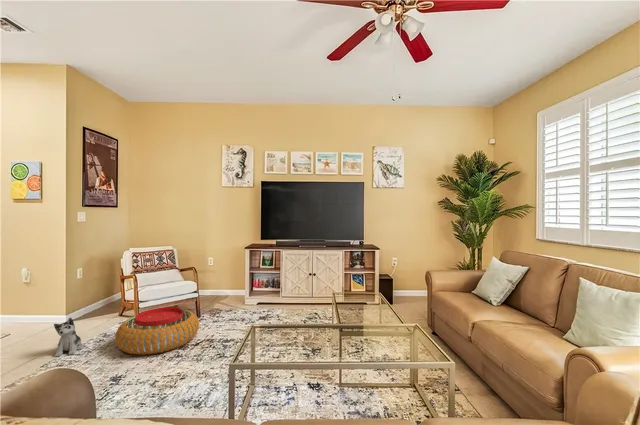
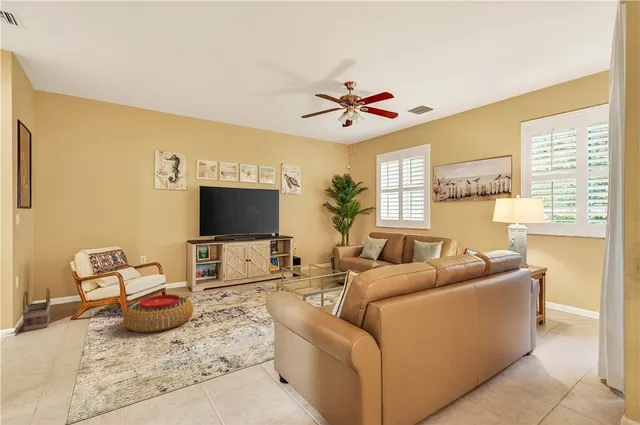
basket: none [75,282,112,321] -> present [23,288,51,332]
plush toy: present [54,318,83,357] -> none [68,313,94,350]

